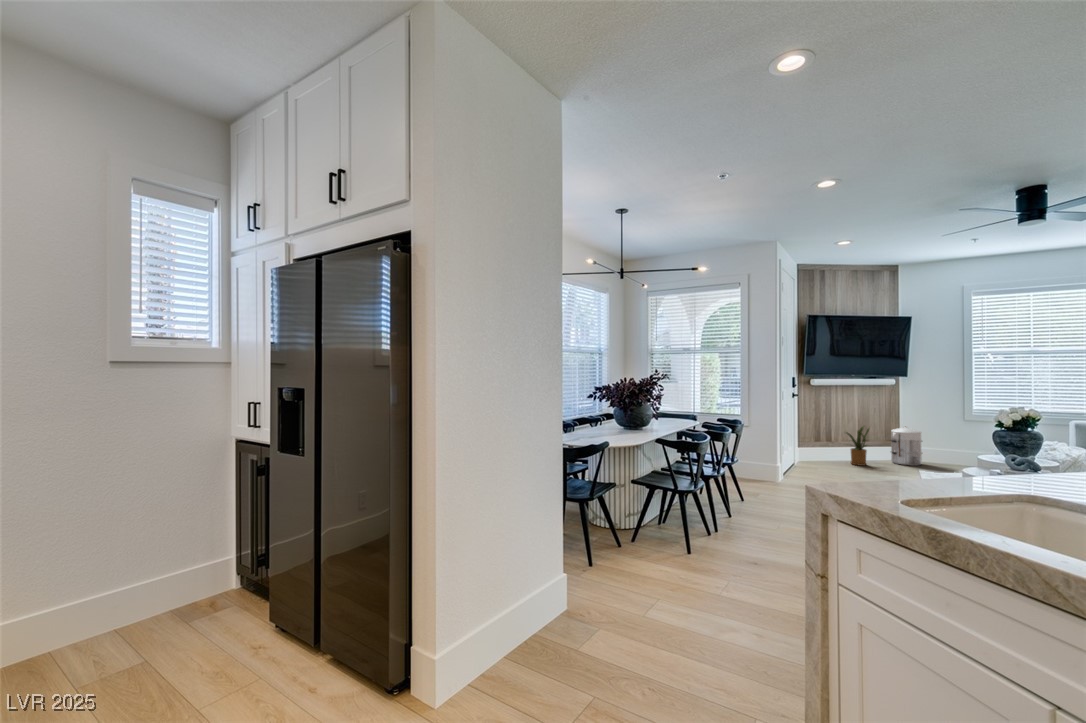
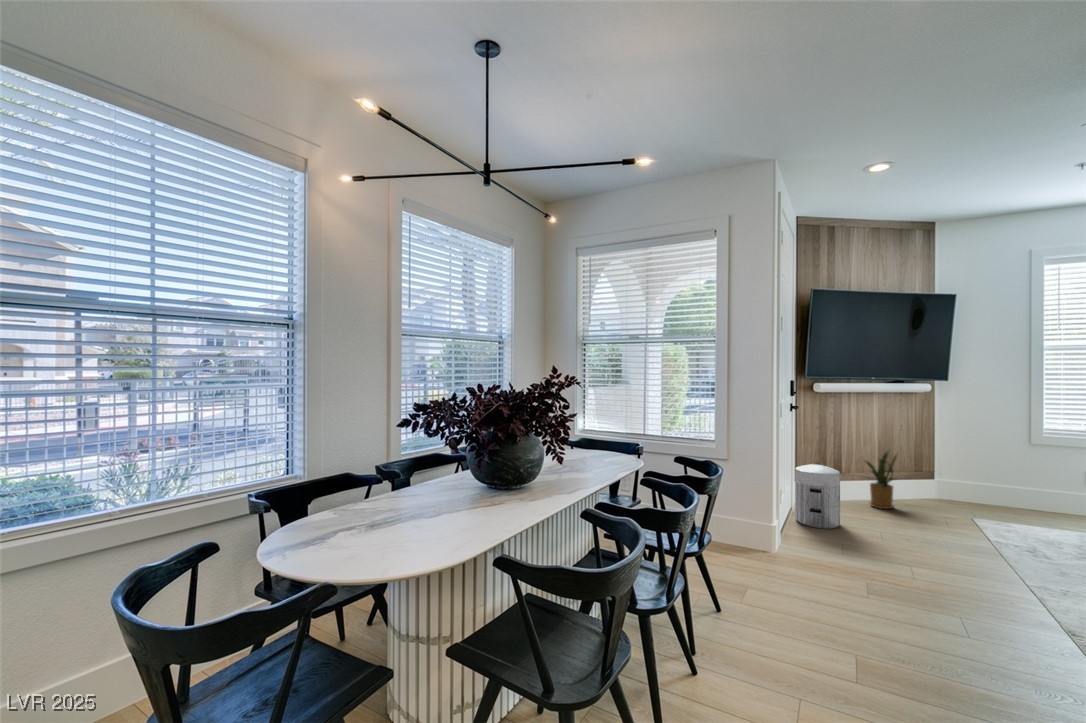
waste bin: present [891,428,922,466] -> present [795,462,840,529]

